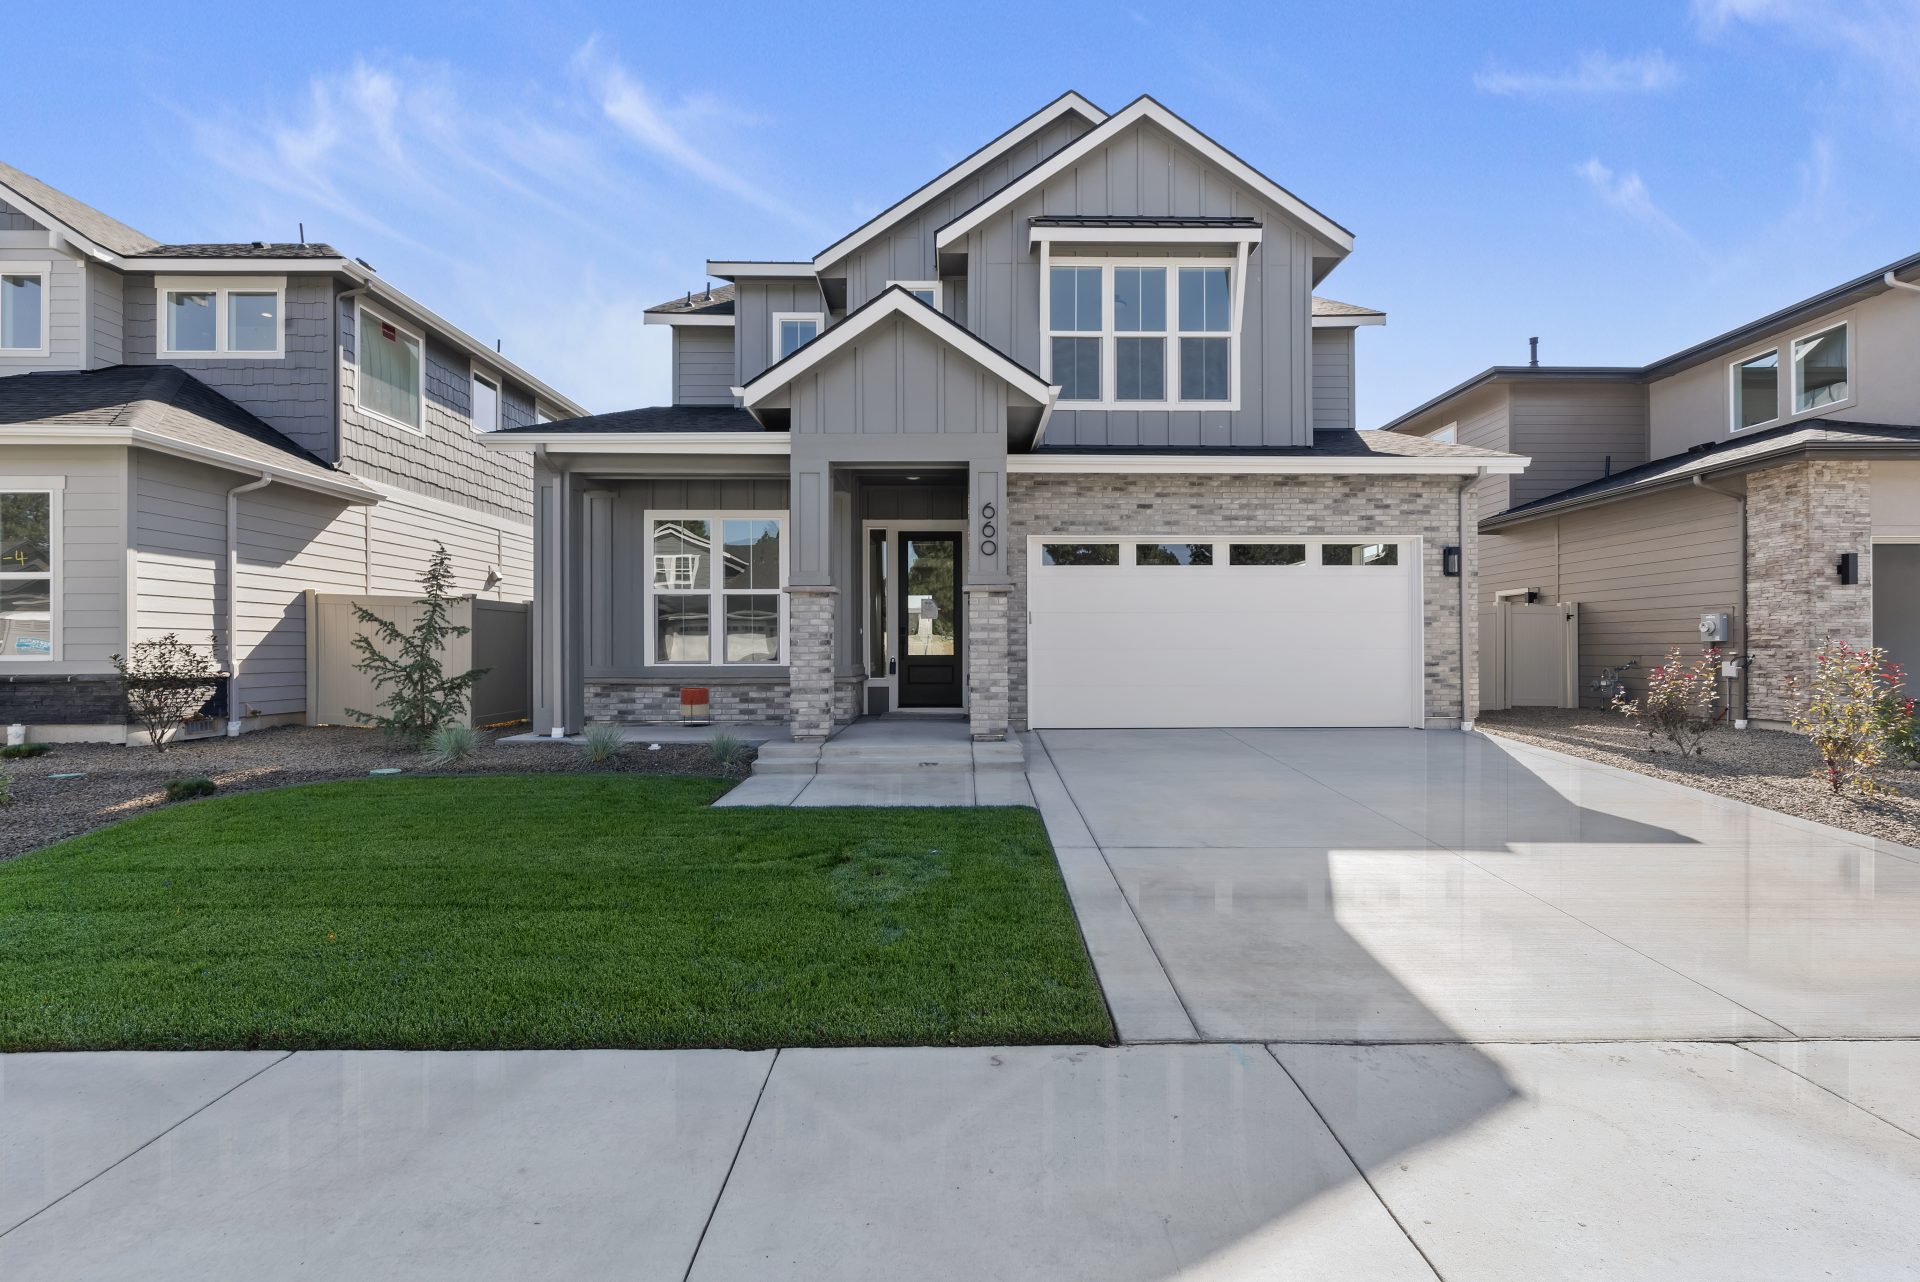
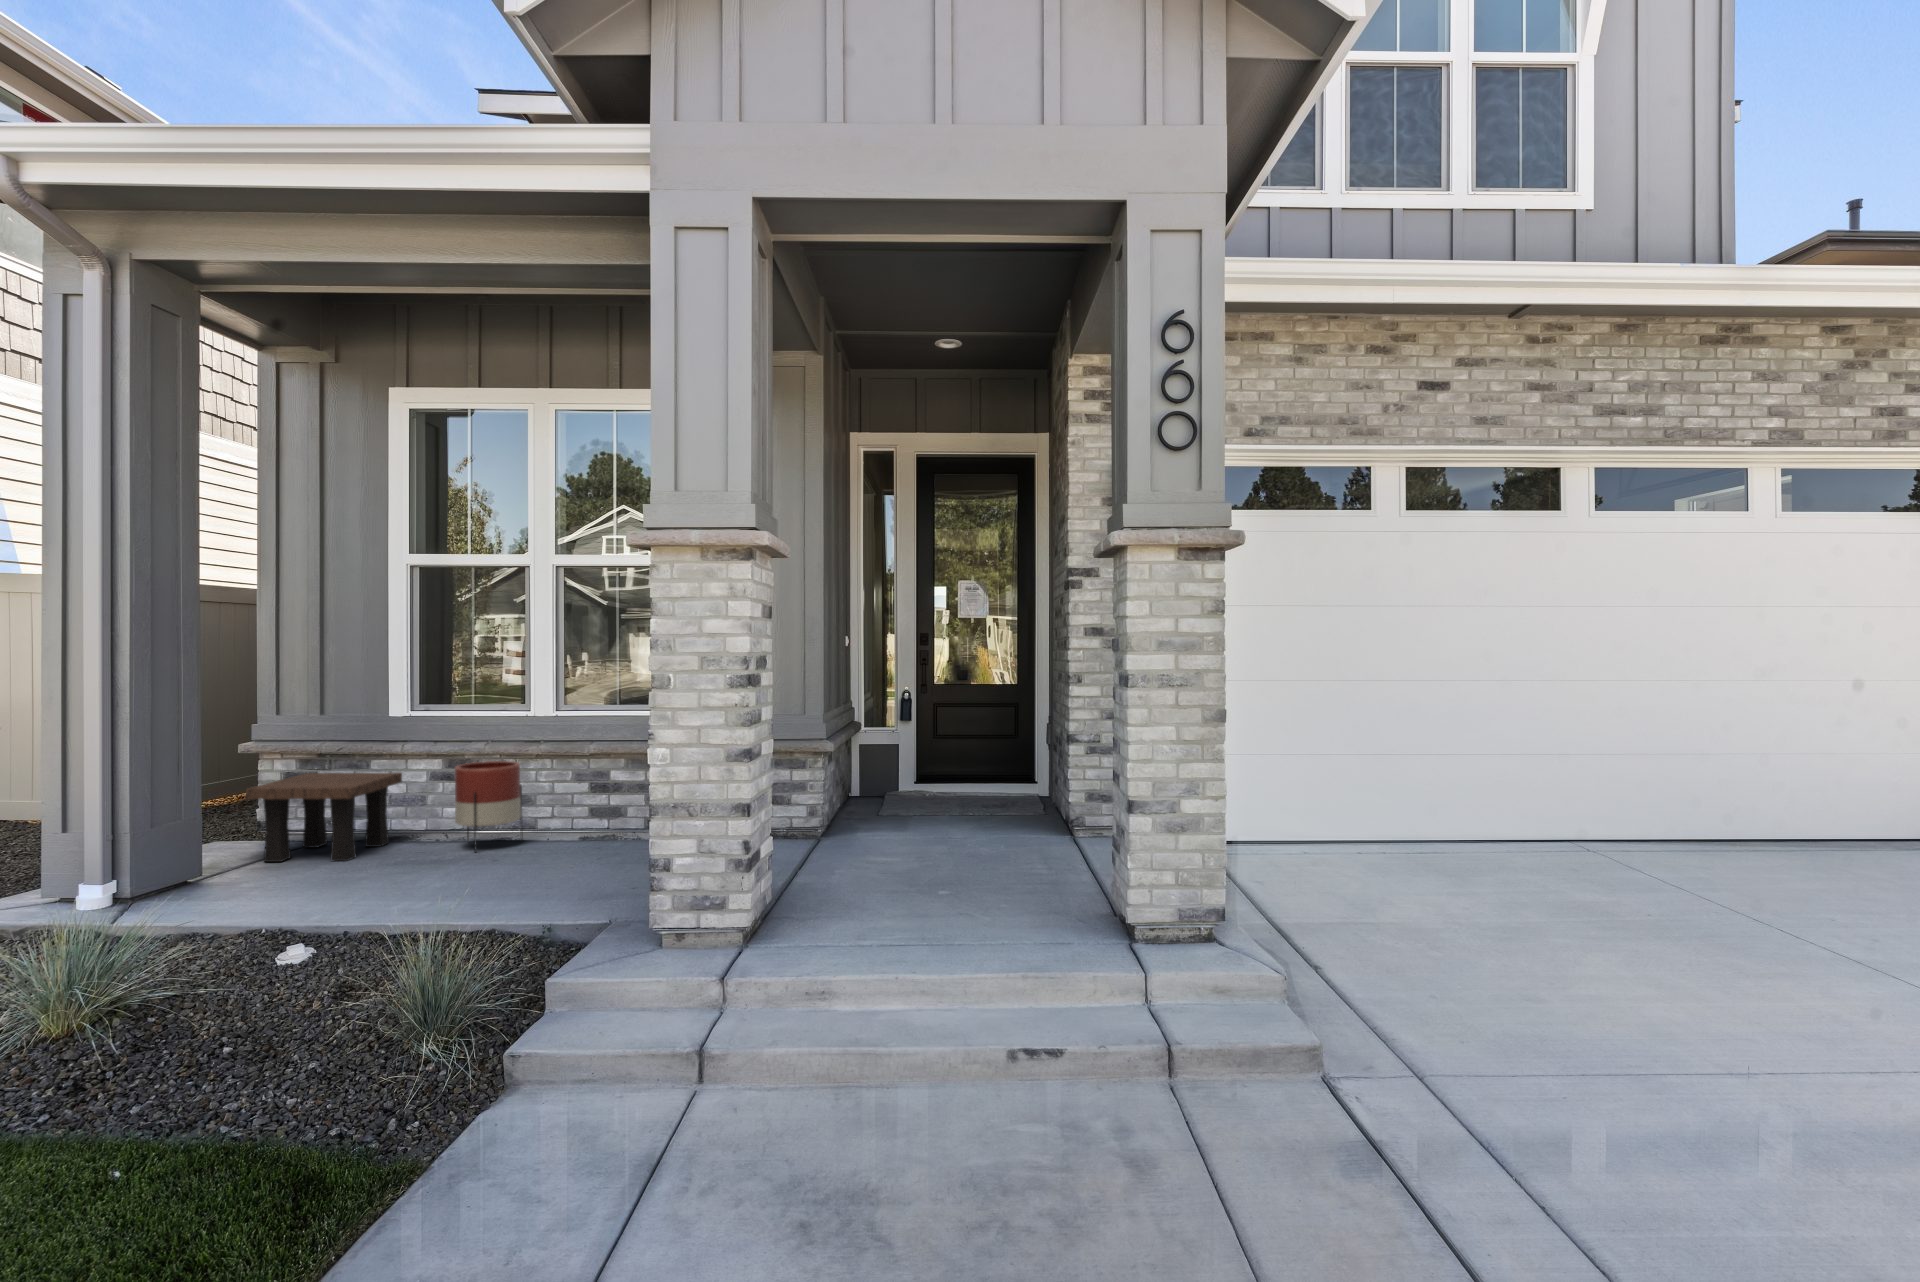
side table: none [592,693,652,730] -> present [246,772,402,862]

